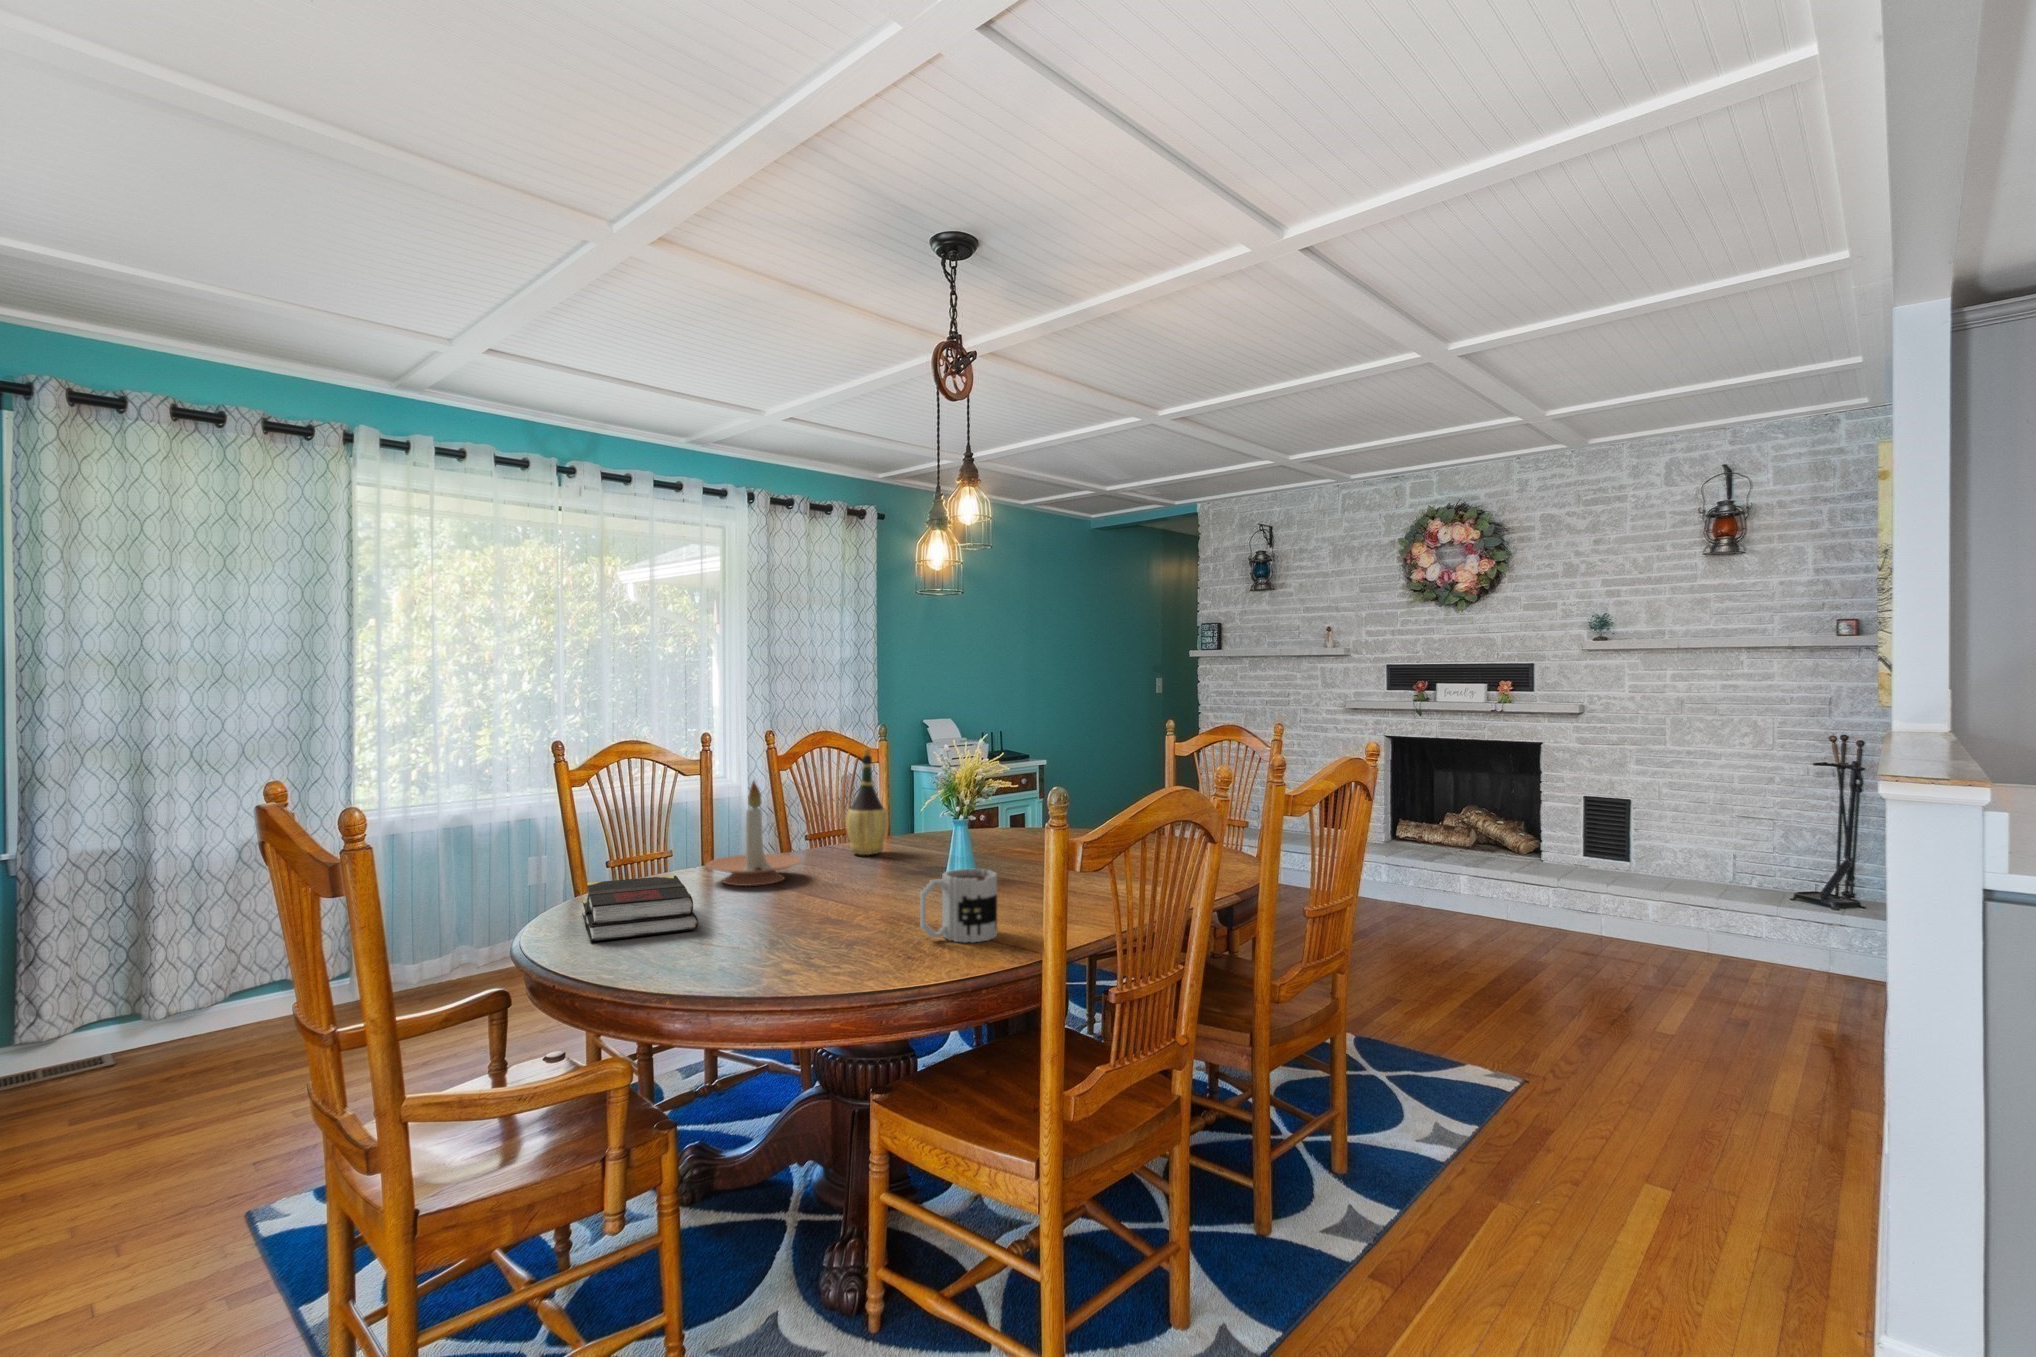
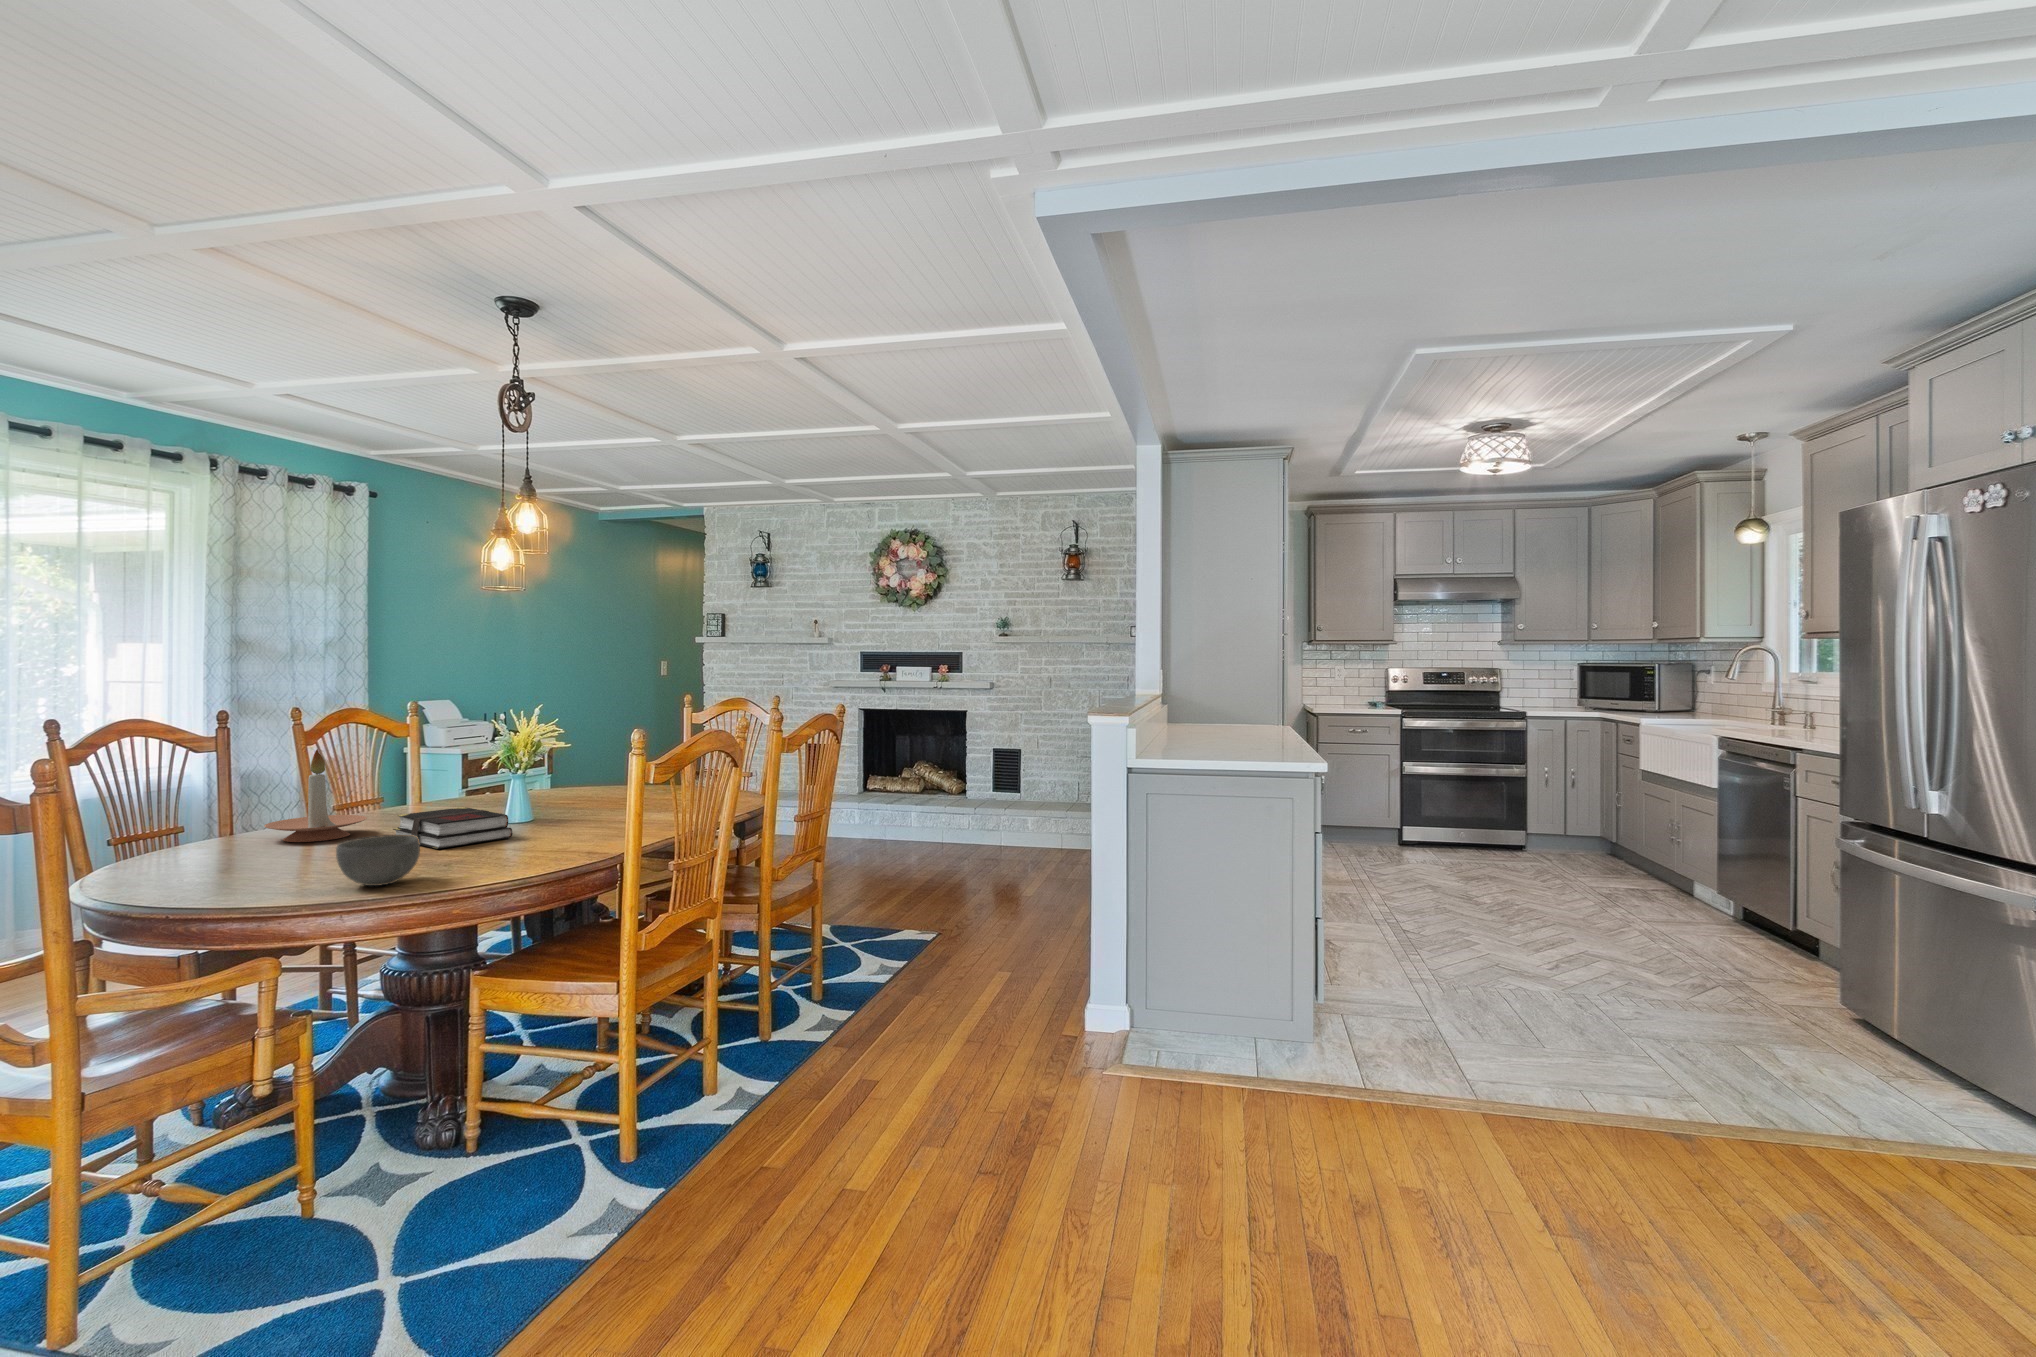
wine bottle: present [846,749,888,855] -> none [399,722,443,813]
mug: present [920,869,997,942] -> none [513,803,575,855]
book: present [582,876,698,942] -> present [393,807,512,849]
bowl: none [710,902,802,971] -> present [336,835,420,886]

